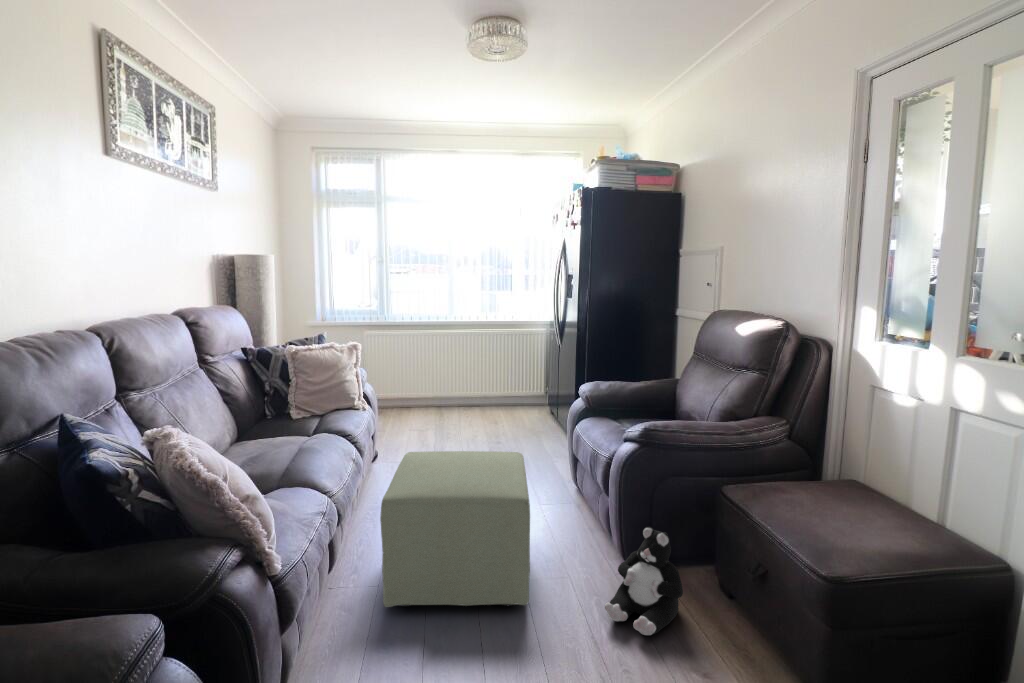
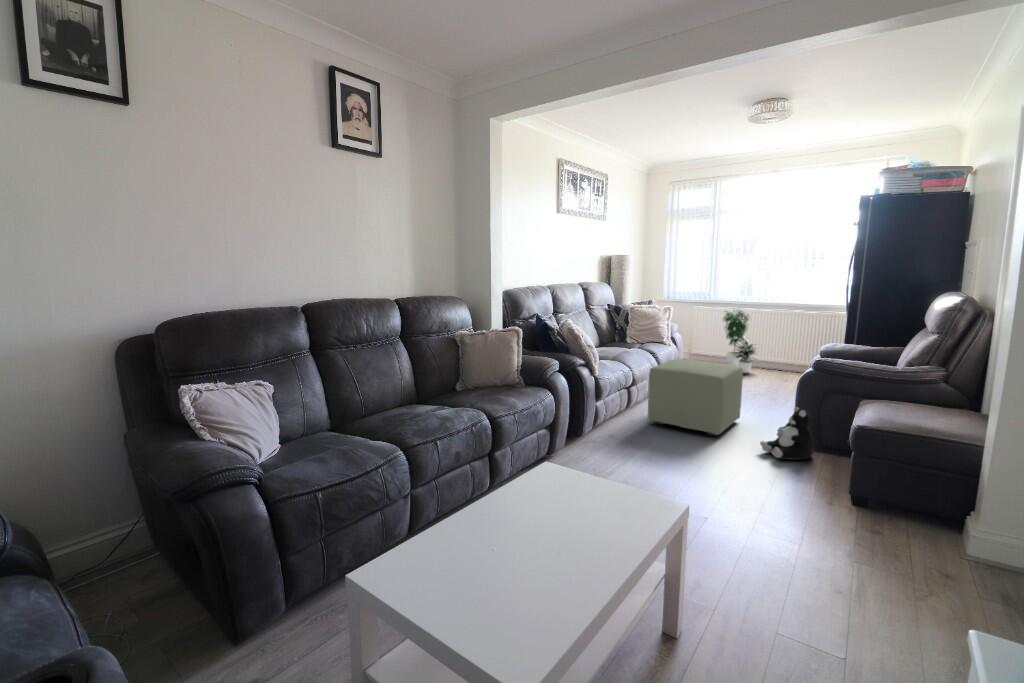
potted plant: none [414,330,474,426] -> present [724,309,755,373]

